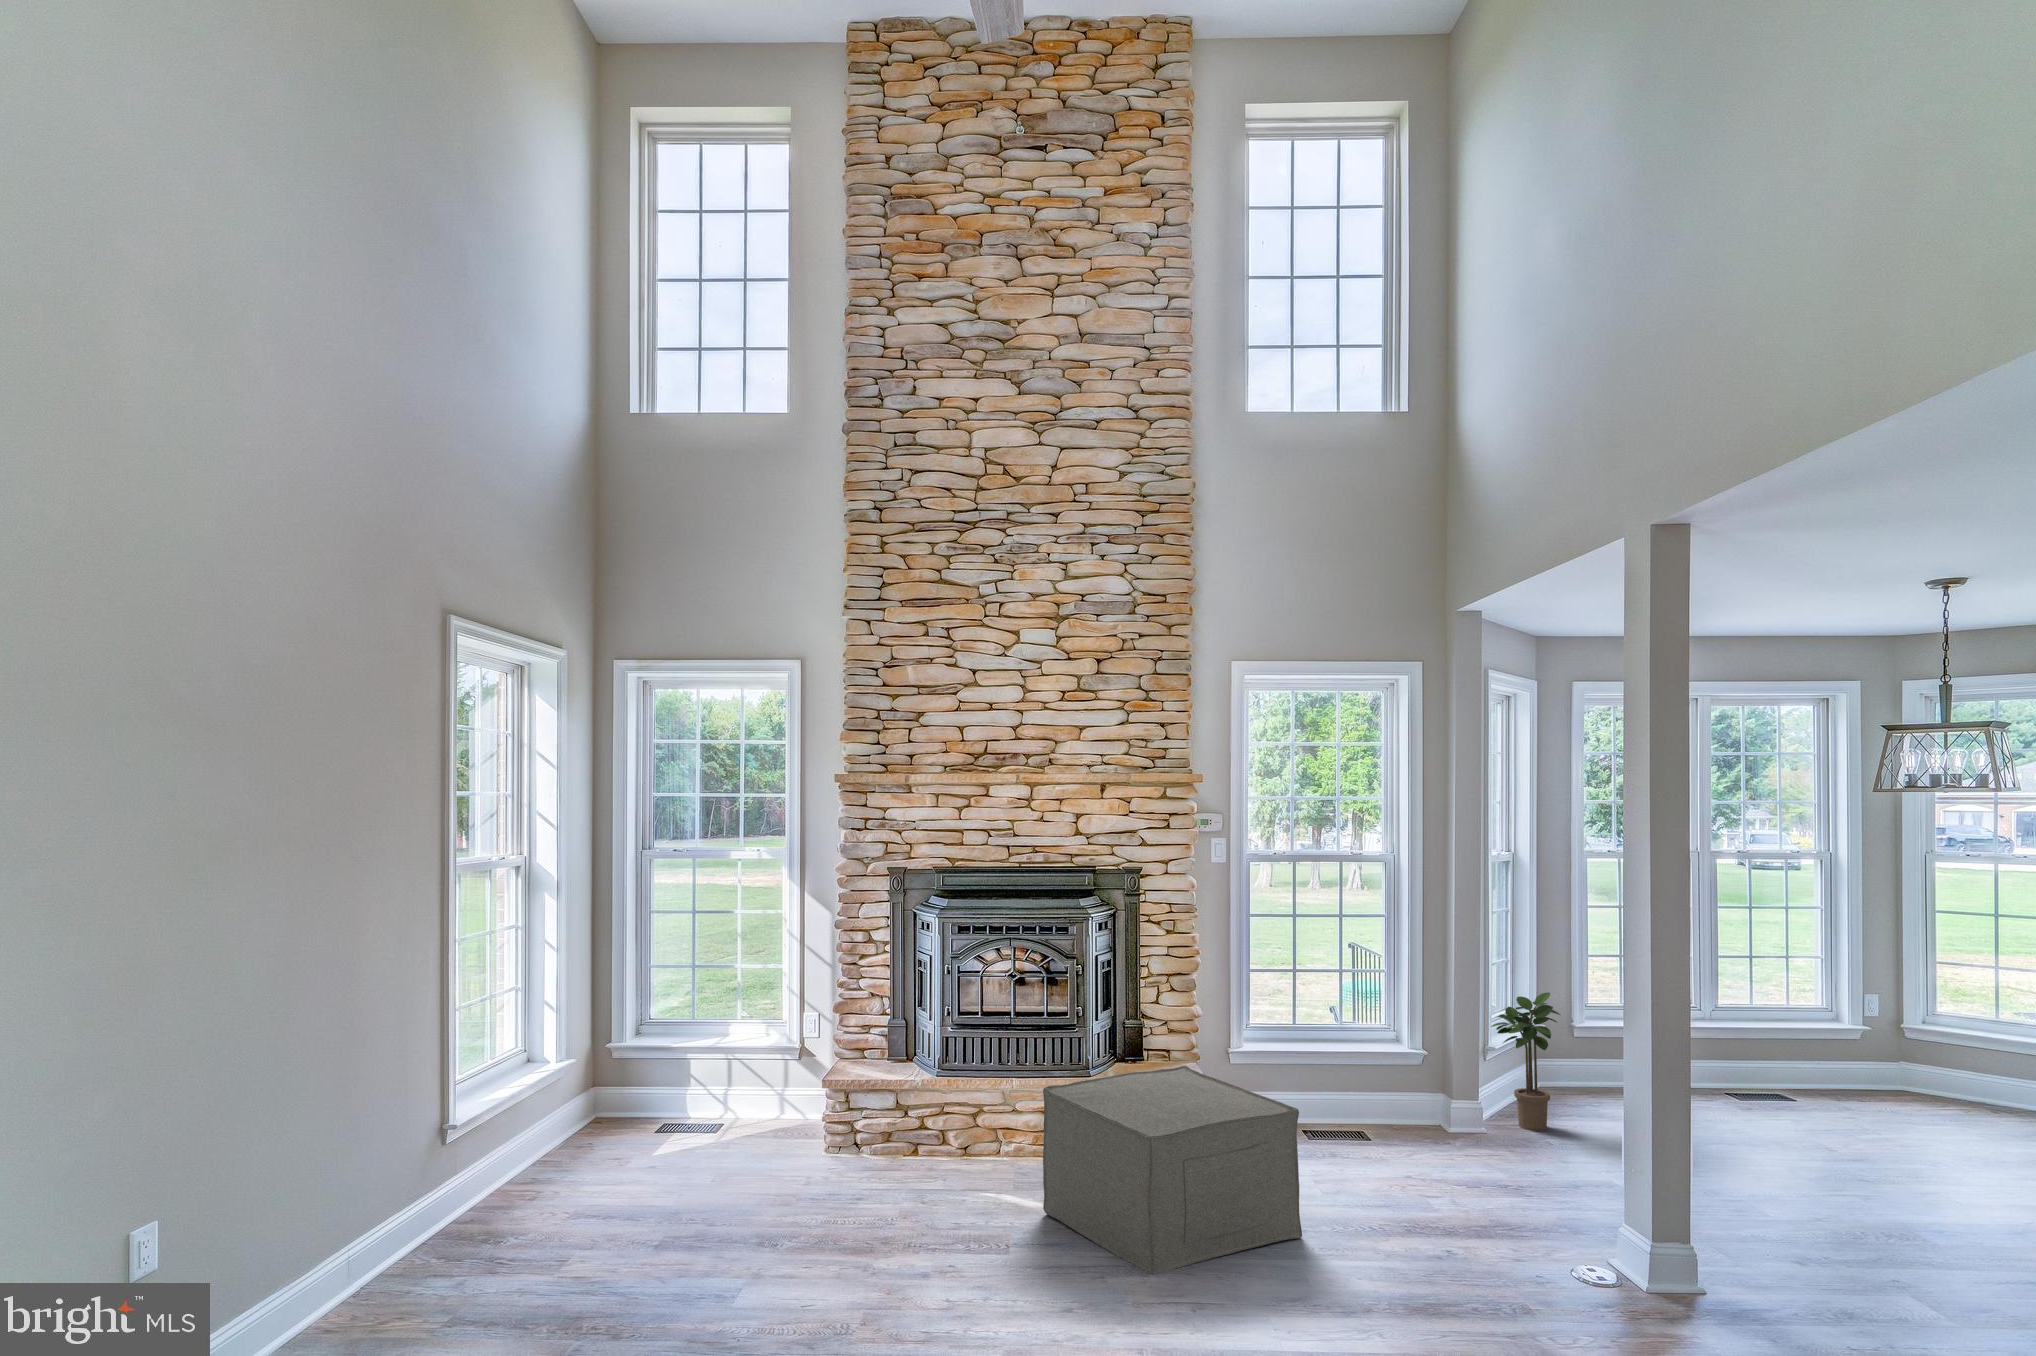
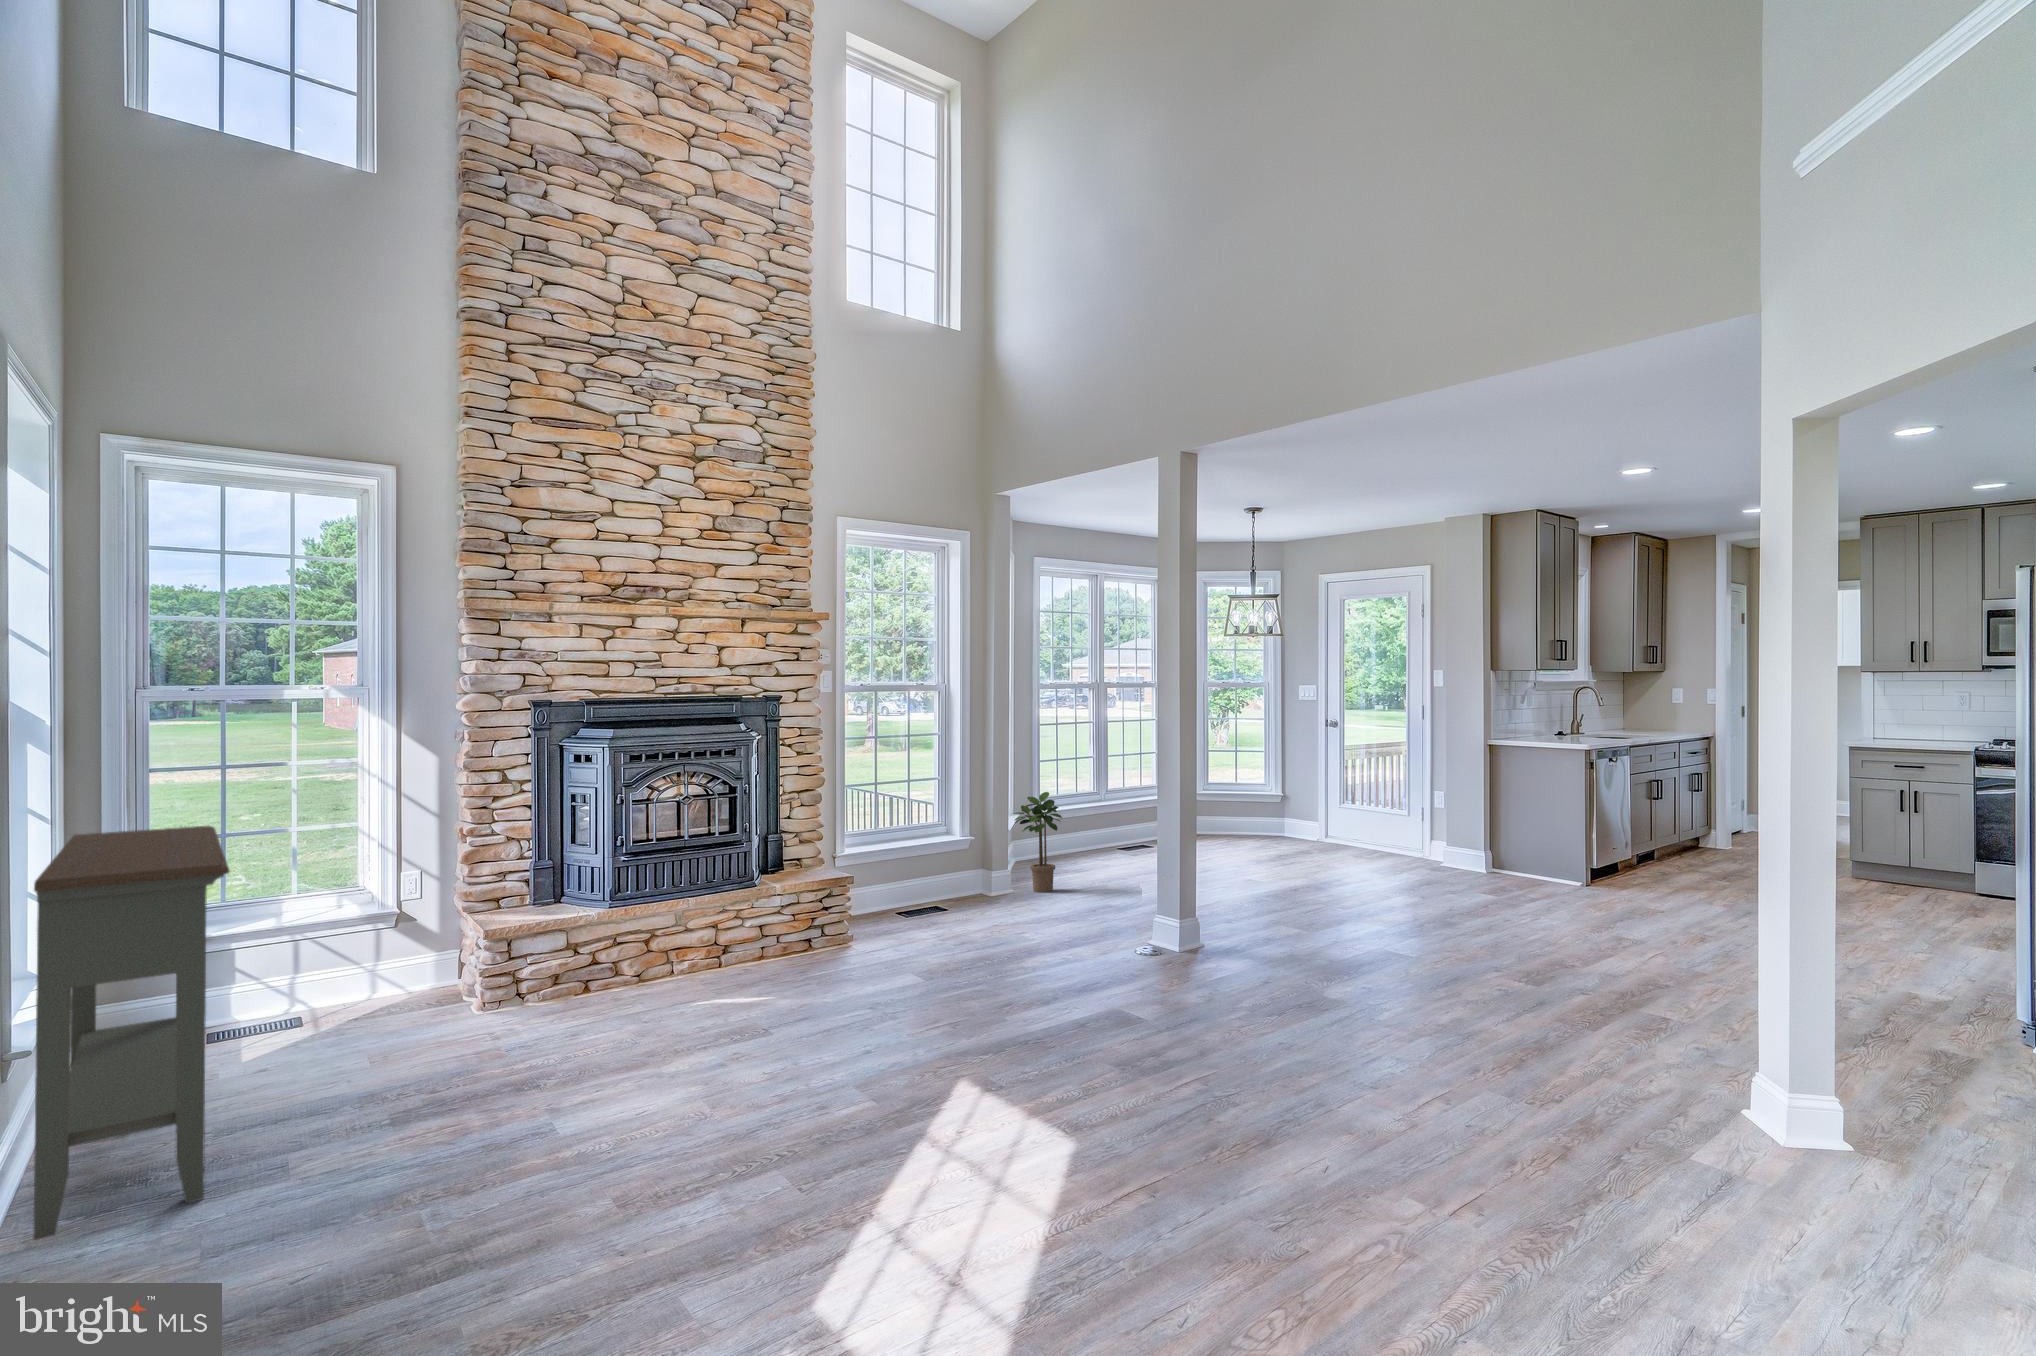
console table: none [386,983,603,1290] -> present [33,826,229,1240]
ottoman: present [1043,1066,1302,1275] -> none [795,852,1015,1007]

